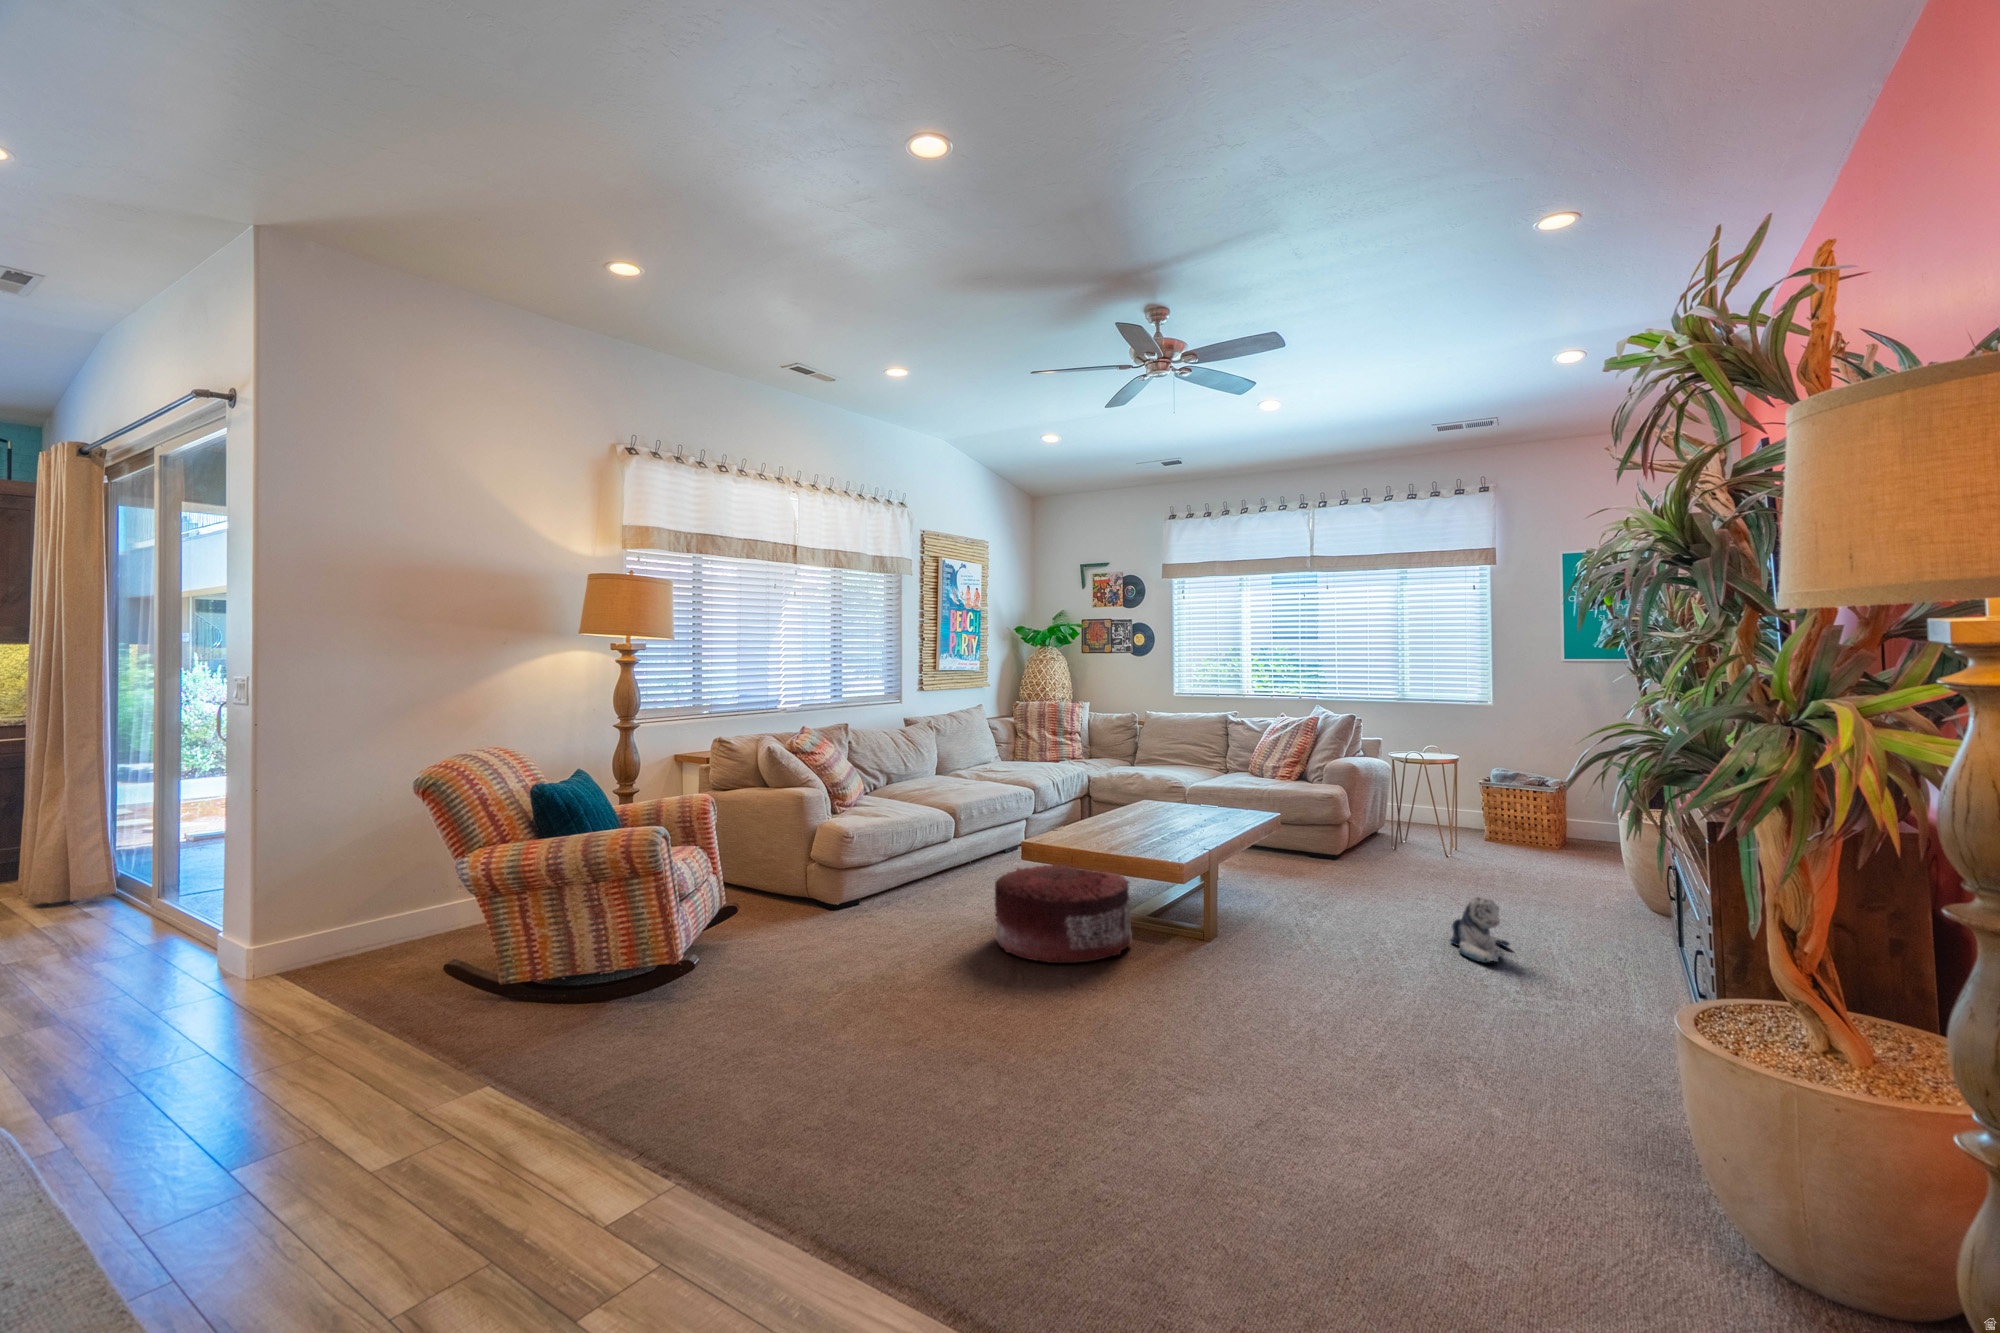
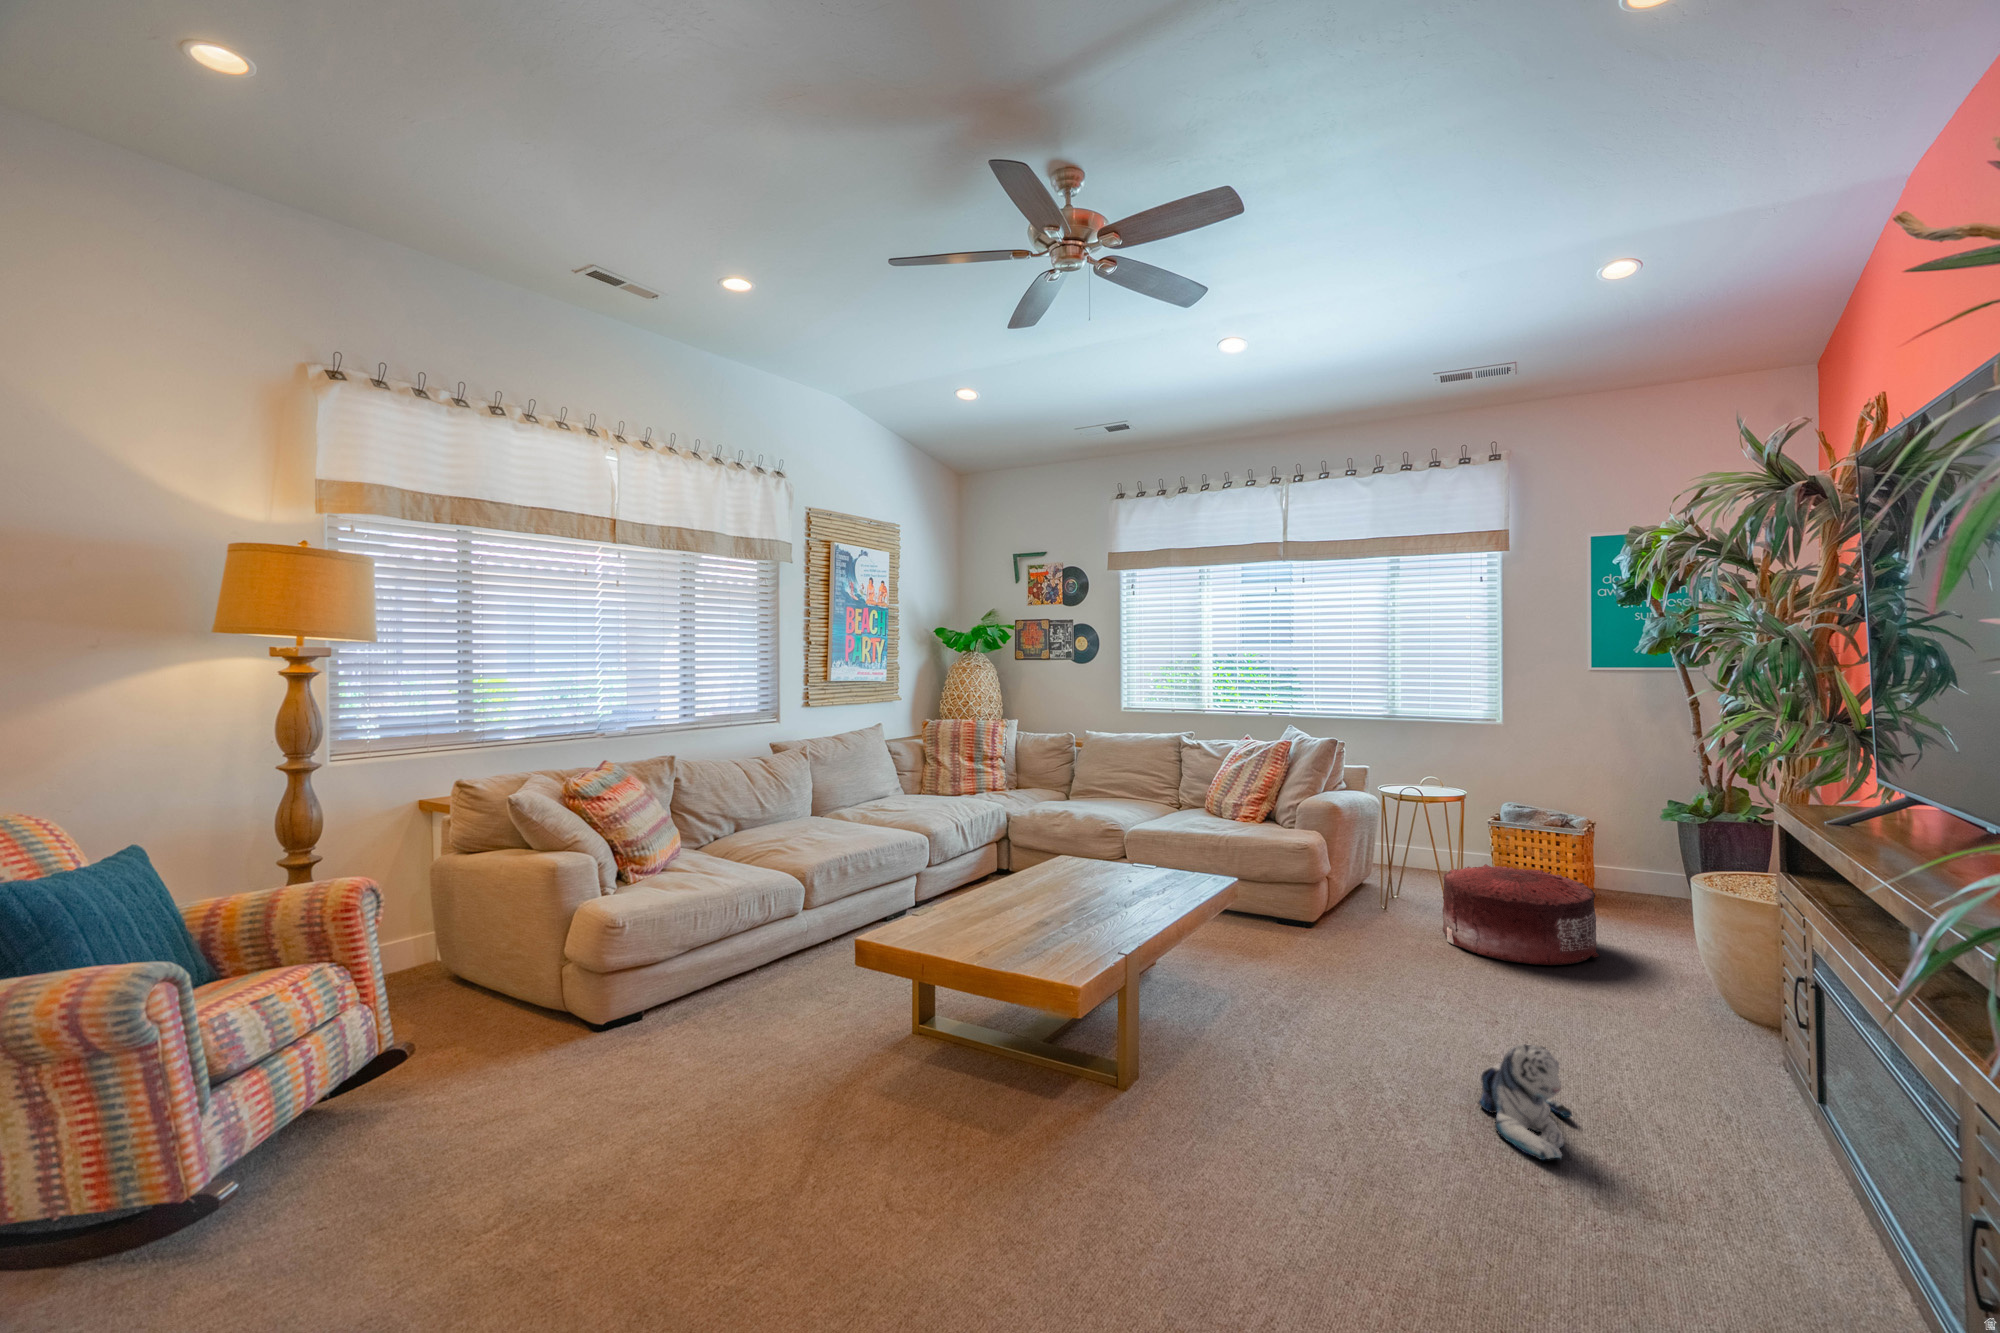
pouf: present [995,865,1132,963] -> present [1442,864,1599,965]

